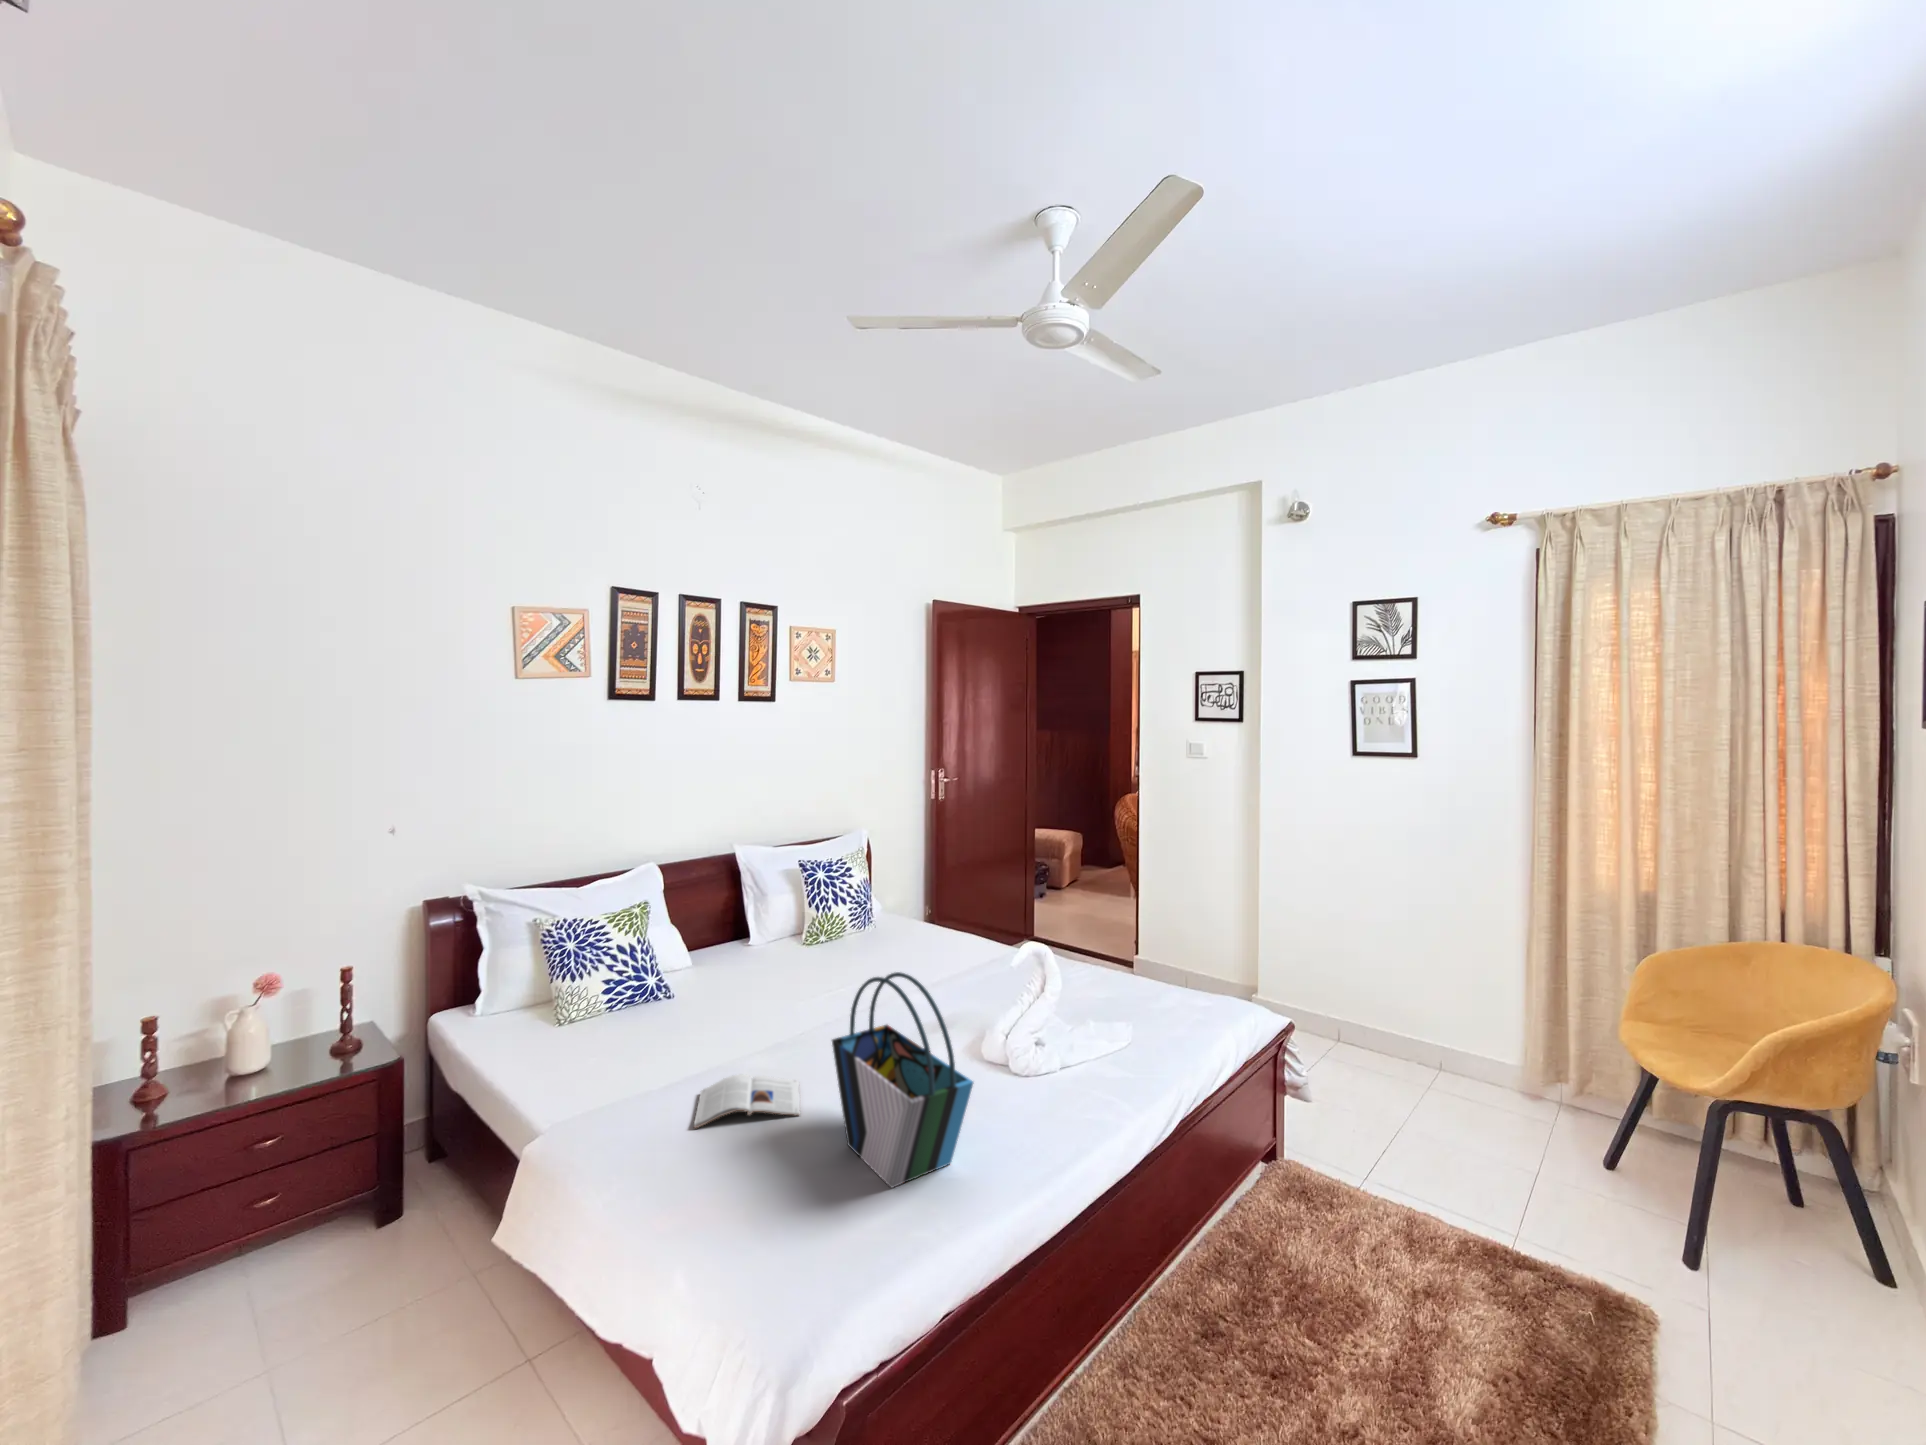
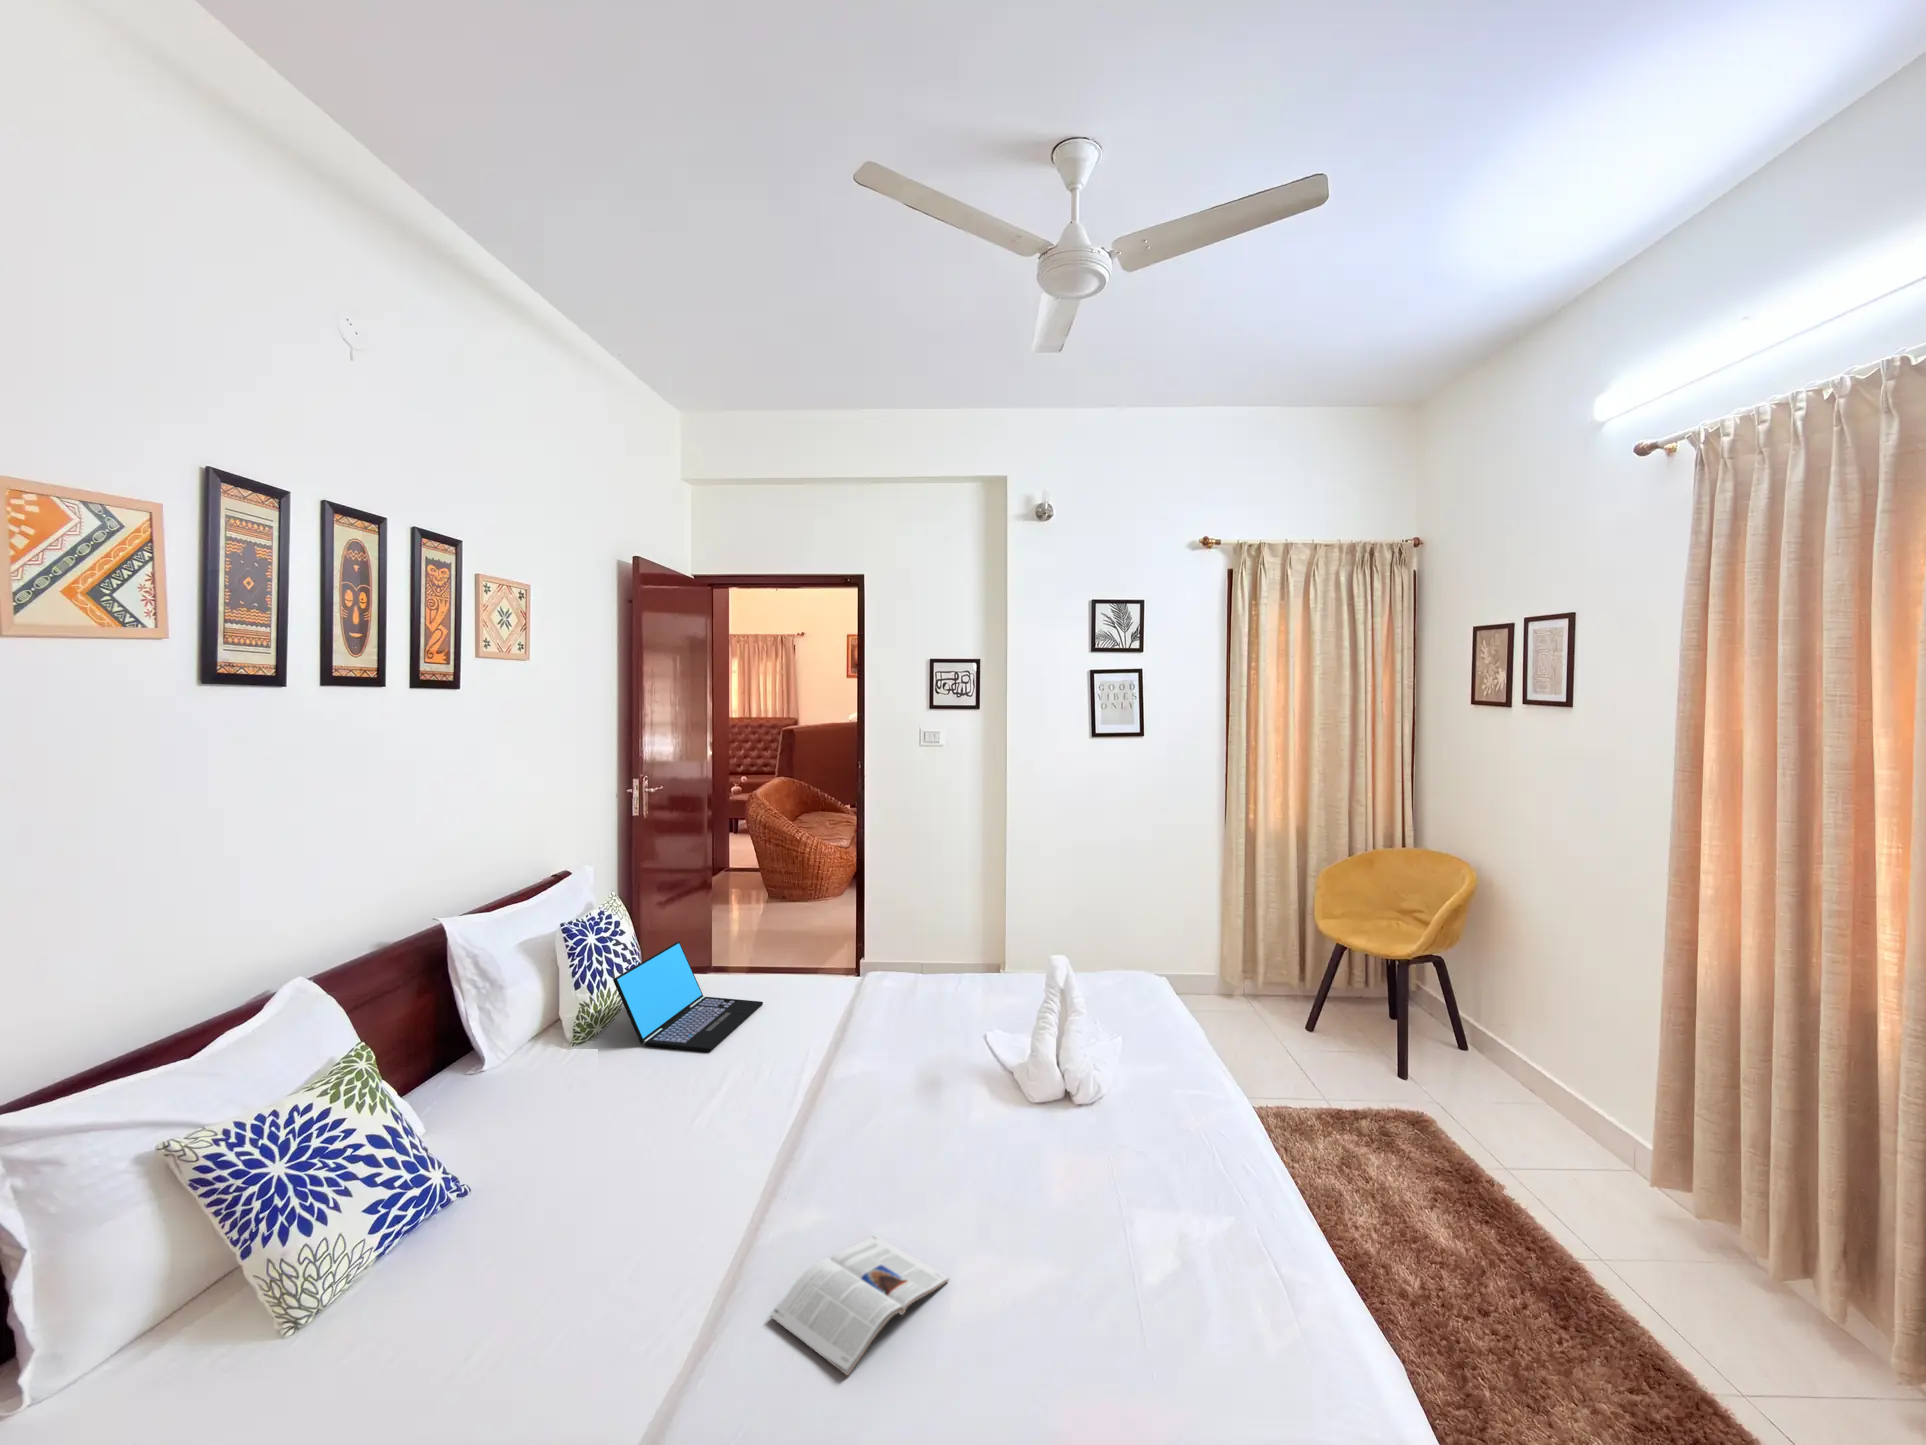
laptop: none [819,890,931,966] -> present [613,942,763,1052]
tote bag: present [832,972,973,1188] -> none [1014,1045,1234,1314]

